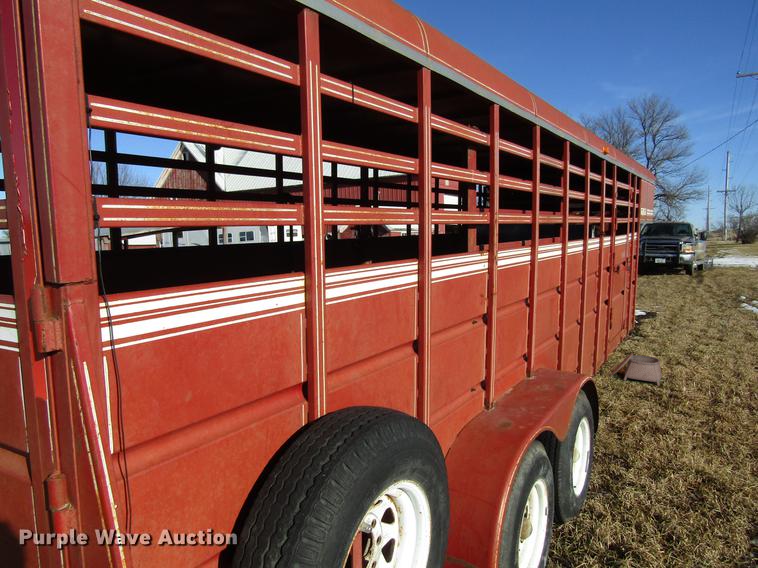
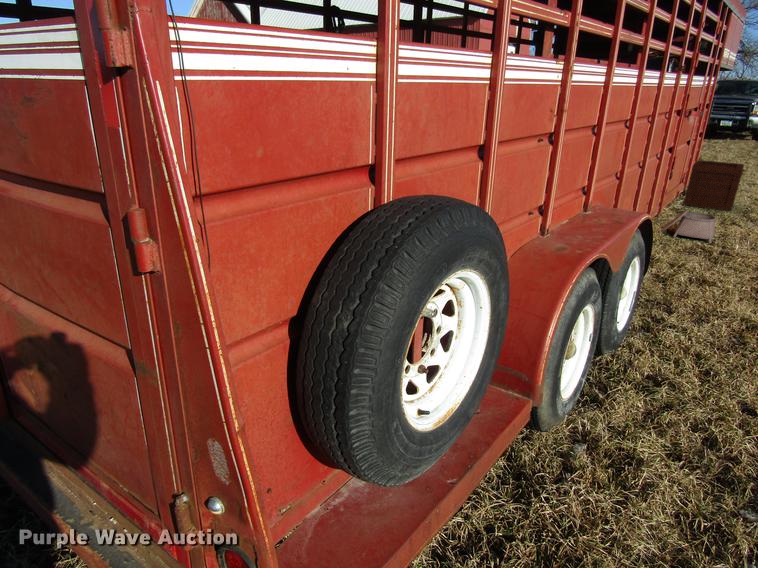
wooden crate: none [630,302,678,350] -> present [683,160,744,211]

